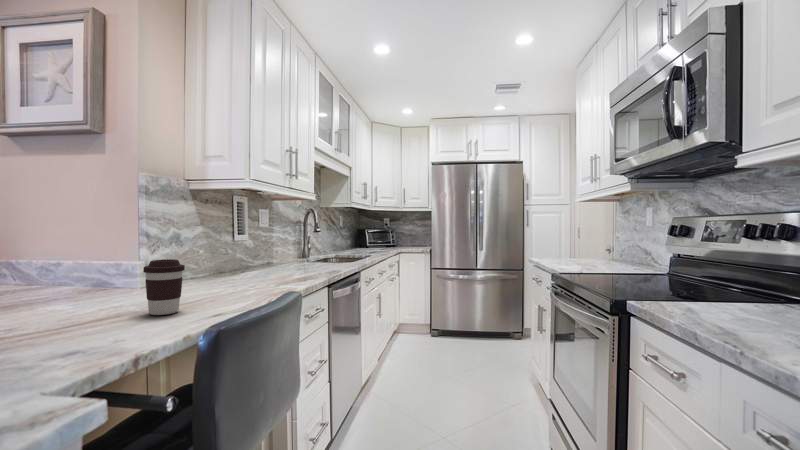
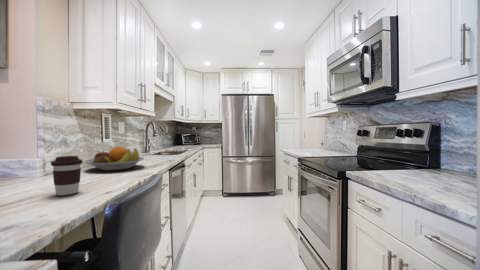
fruit bowl: none [204,248,288,283] -> present [85,147,144,171]

